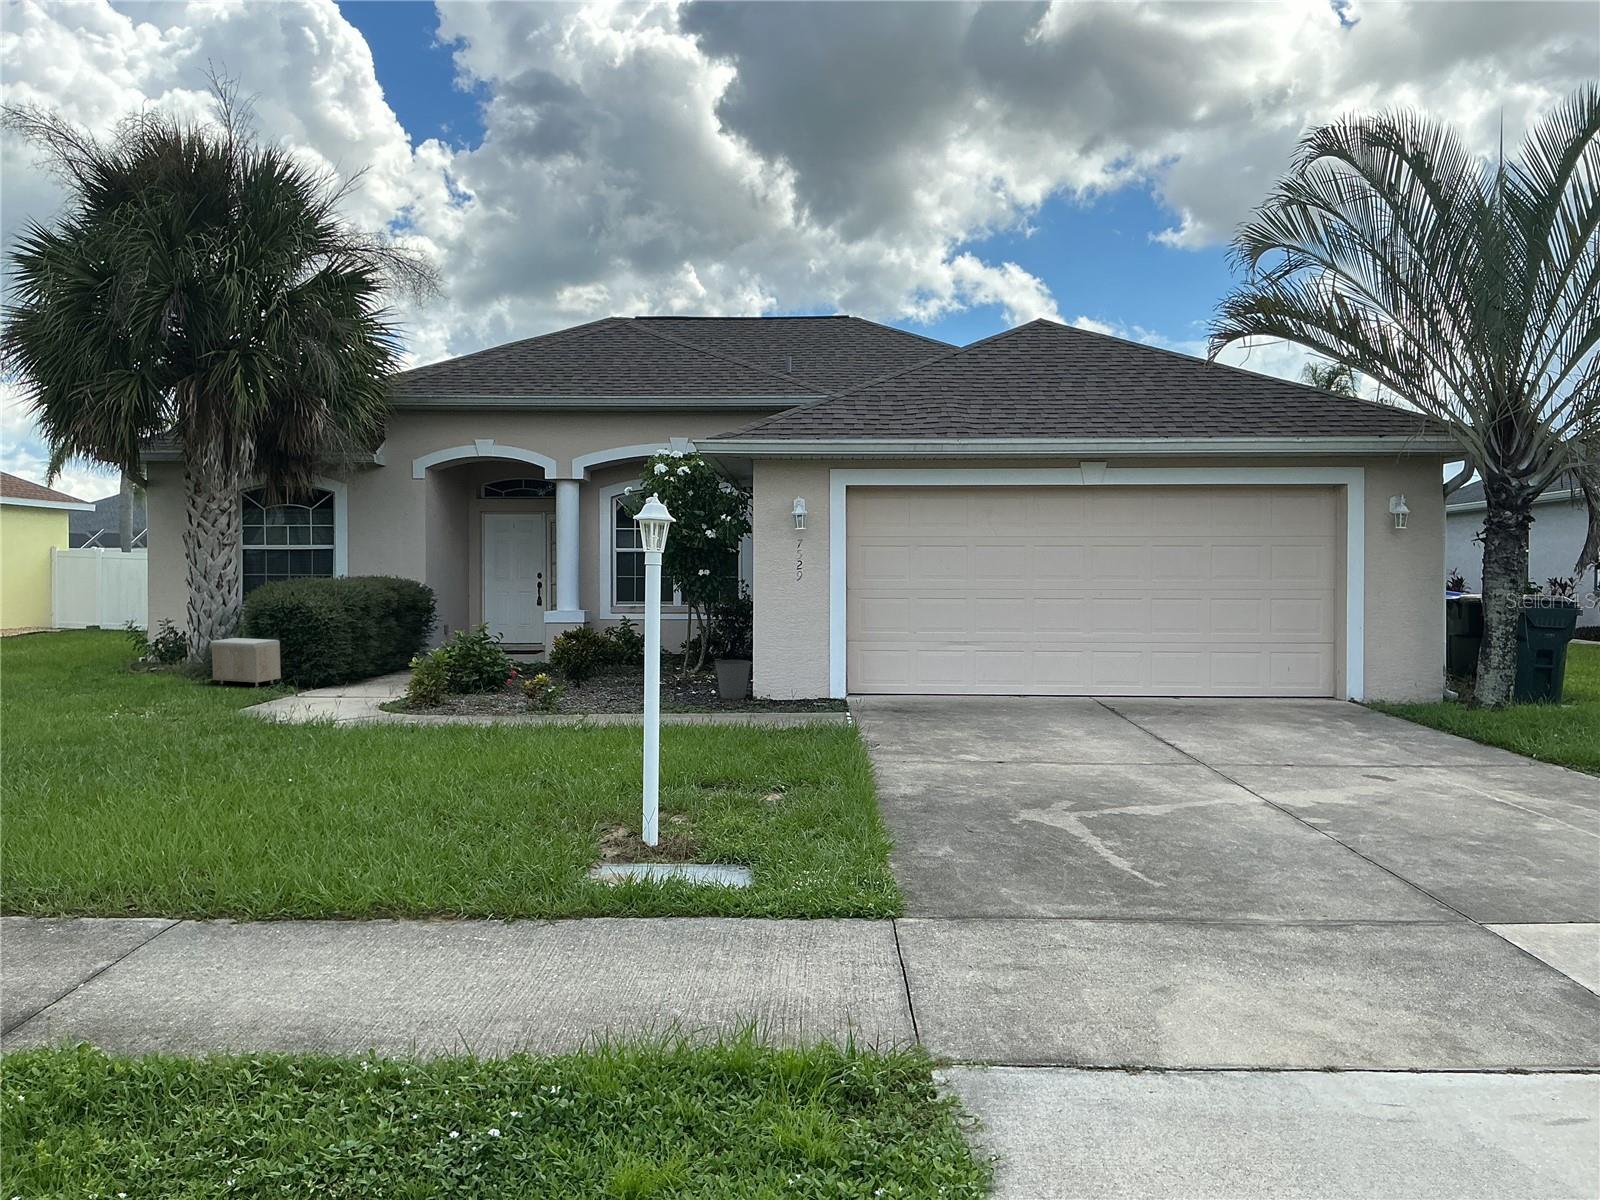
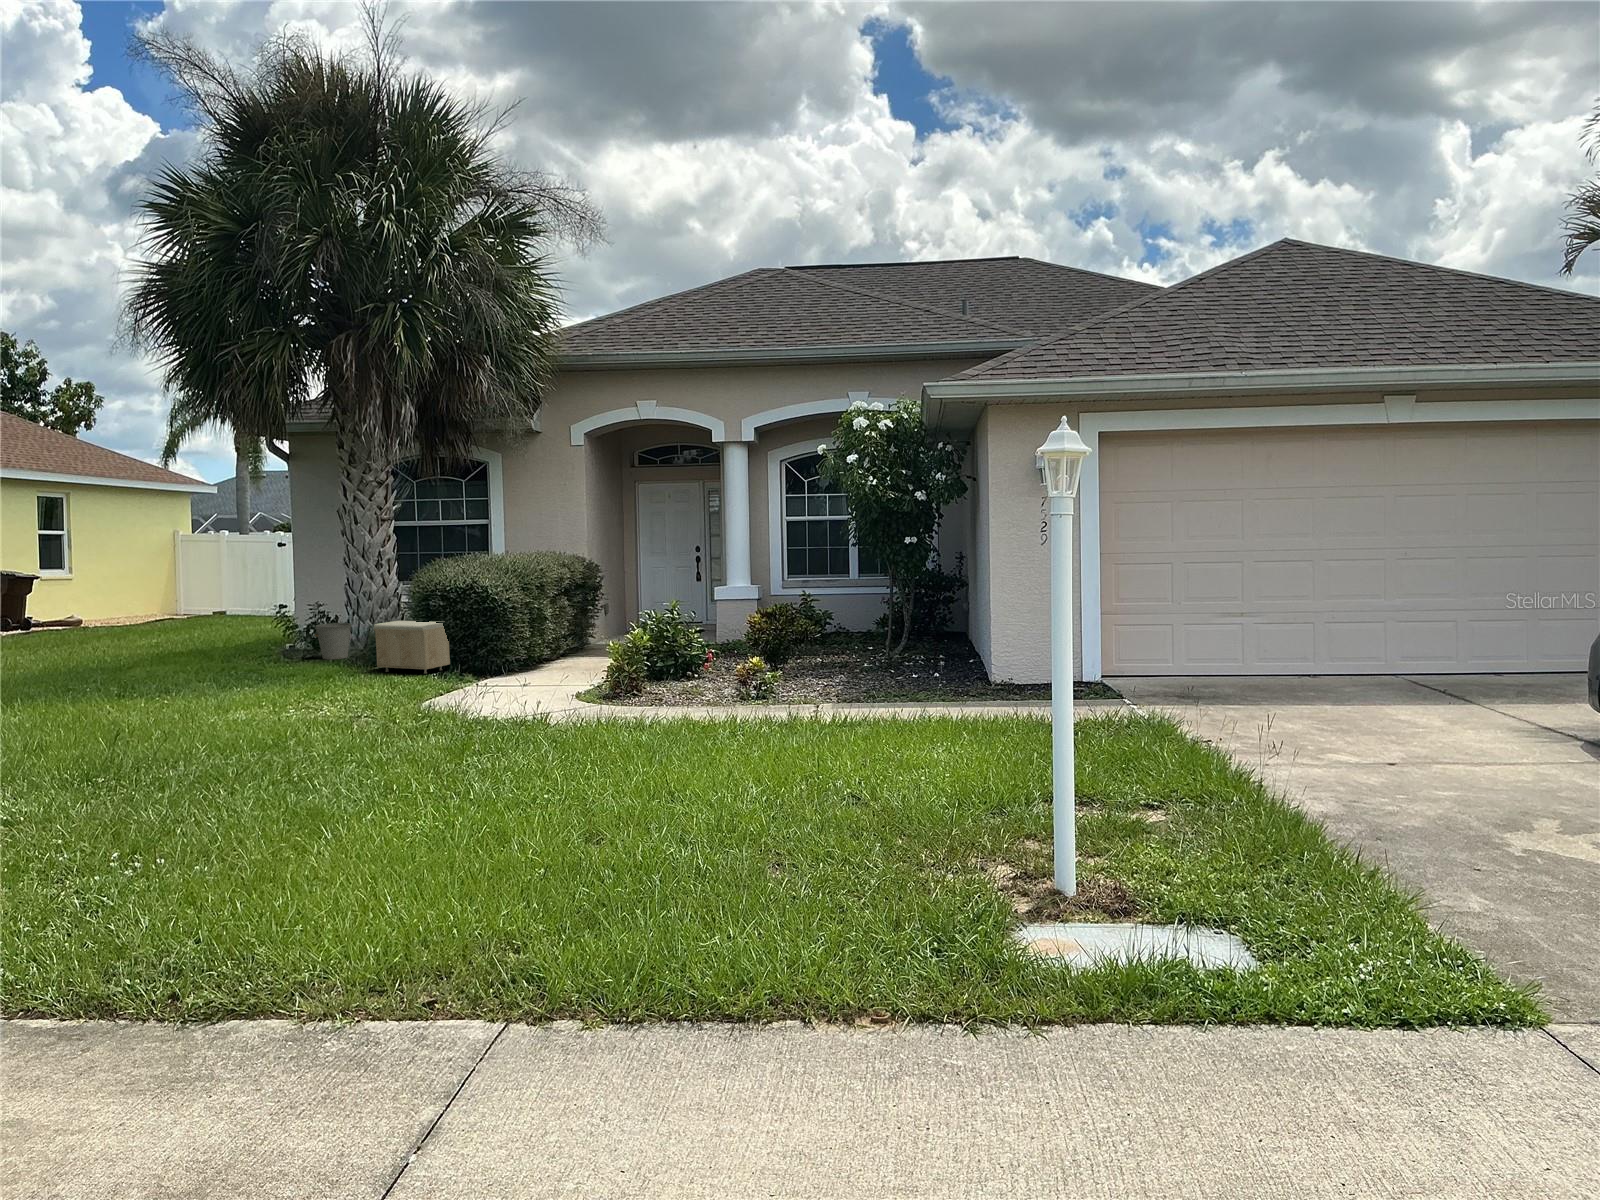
bucket: present [714,660,751,699] -> present [314,623,351,659]

